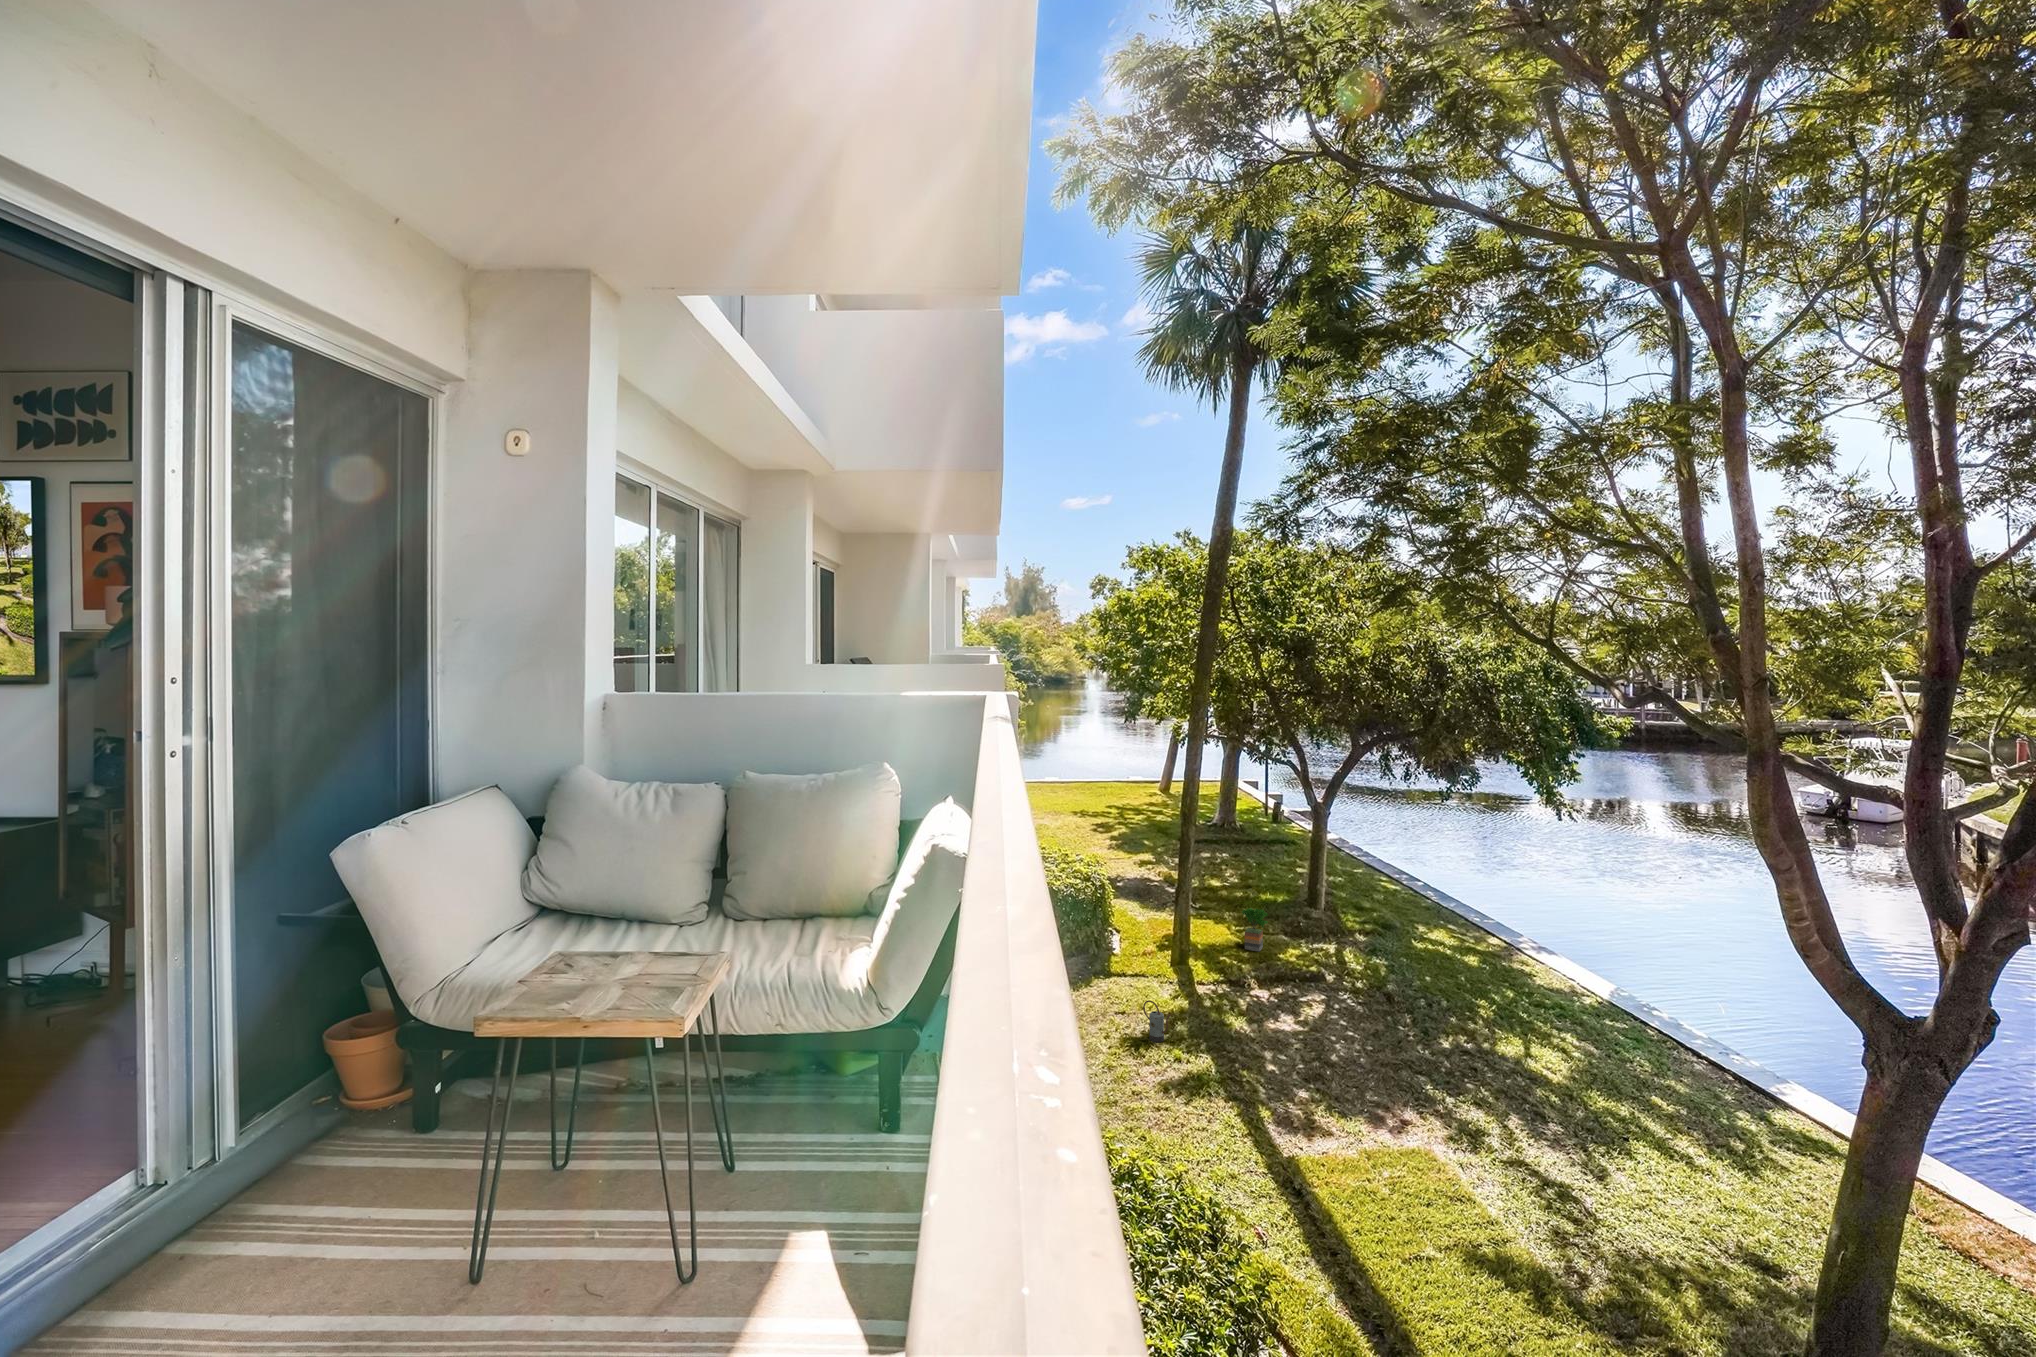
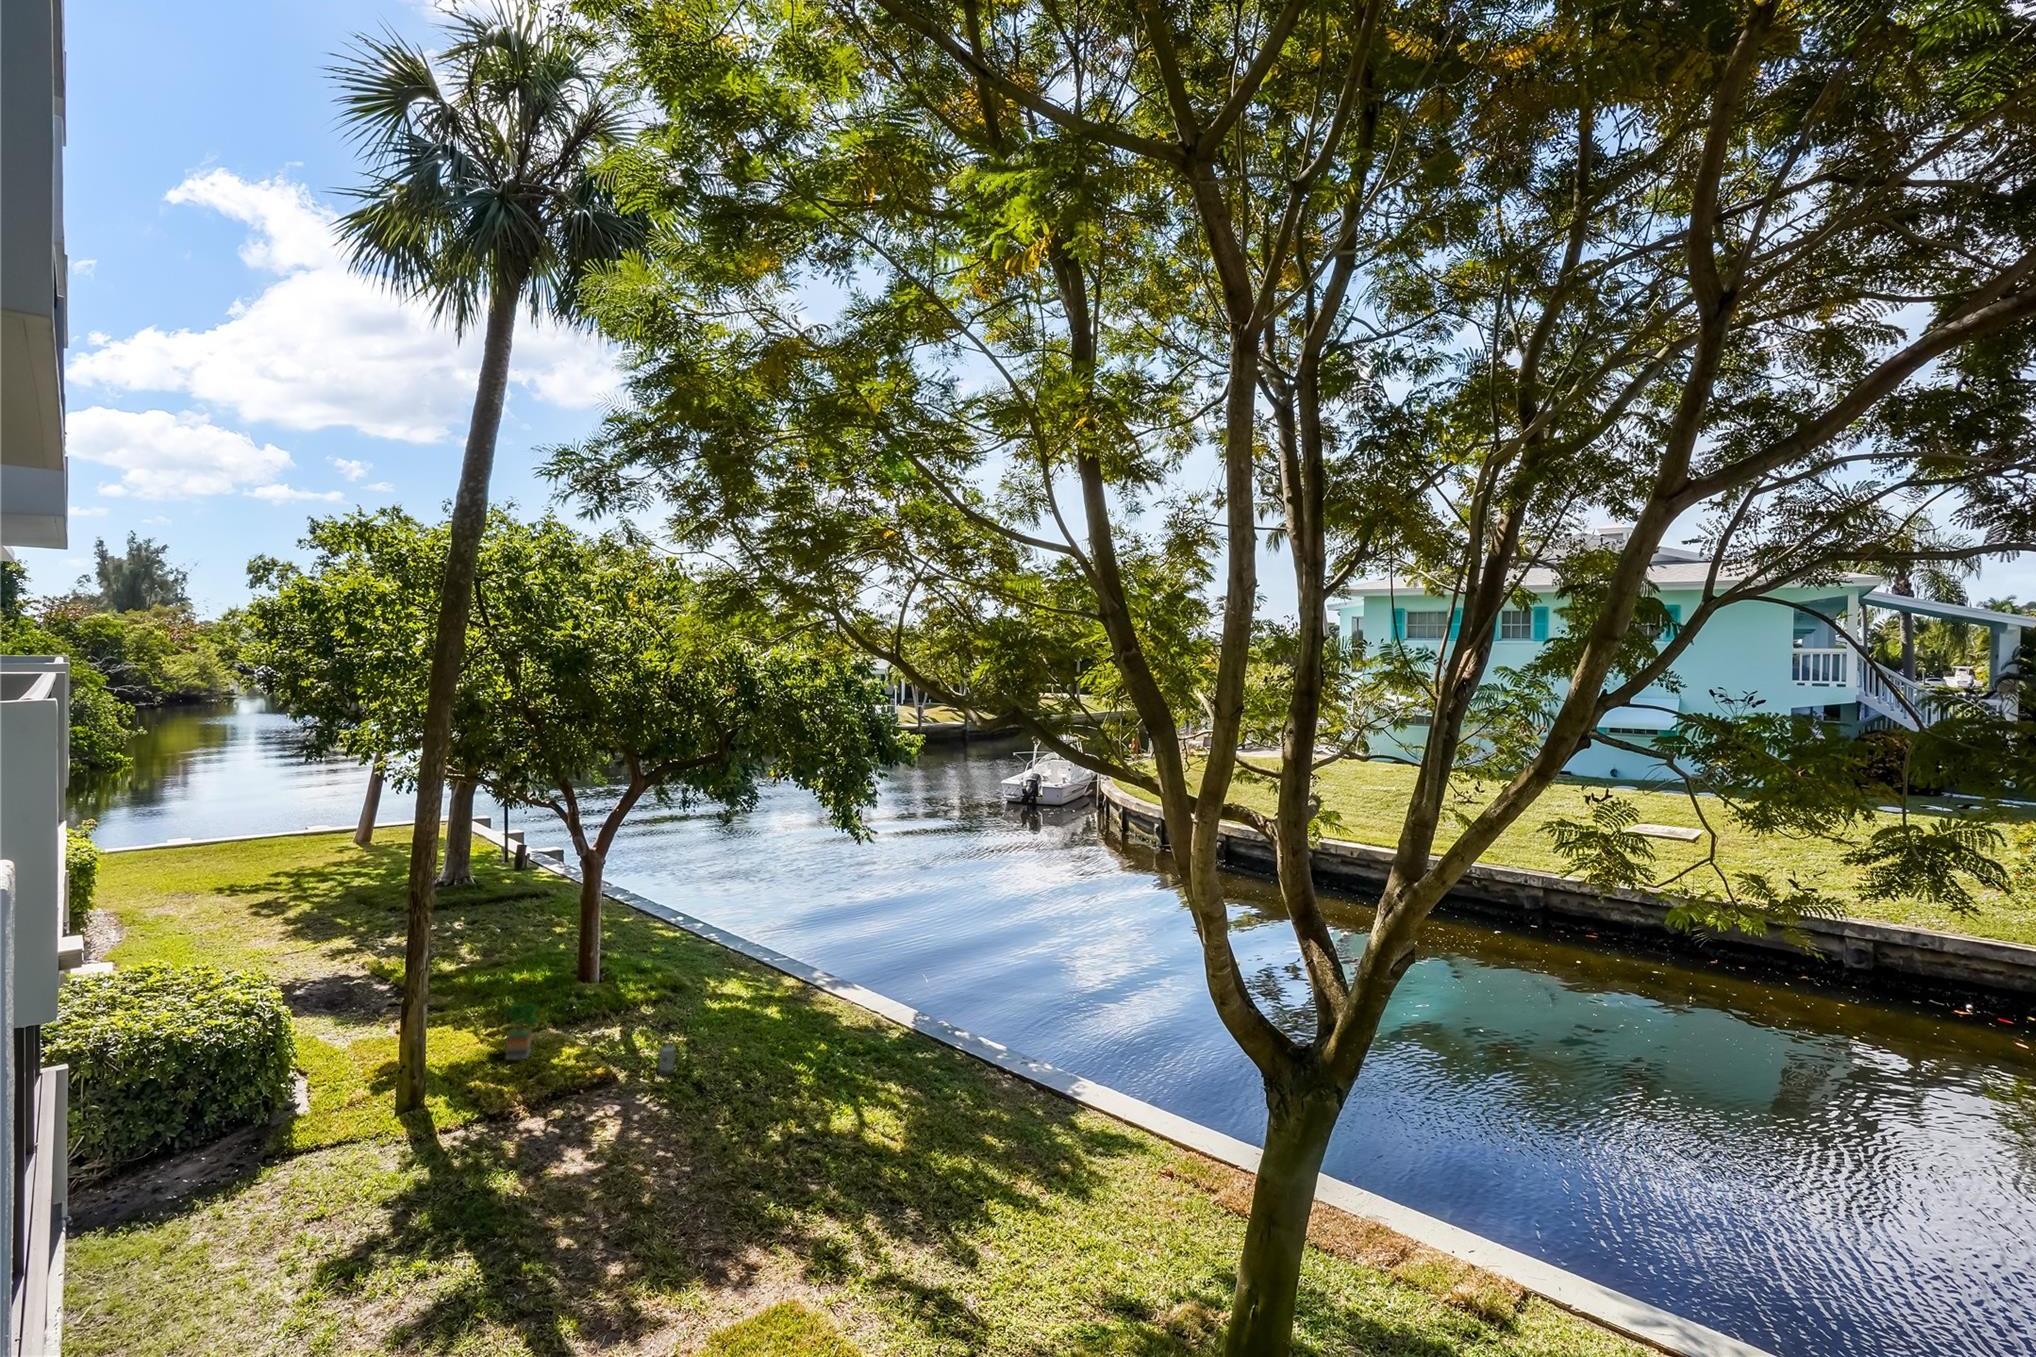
watering can: present [1143,1000,1170,1042] -> present [653,1039,681,1076]

